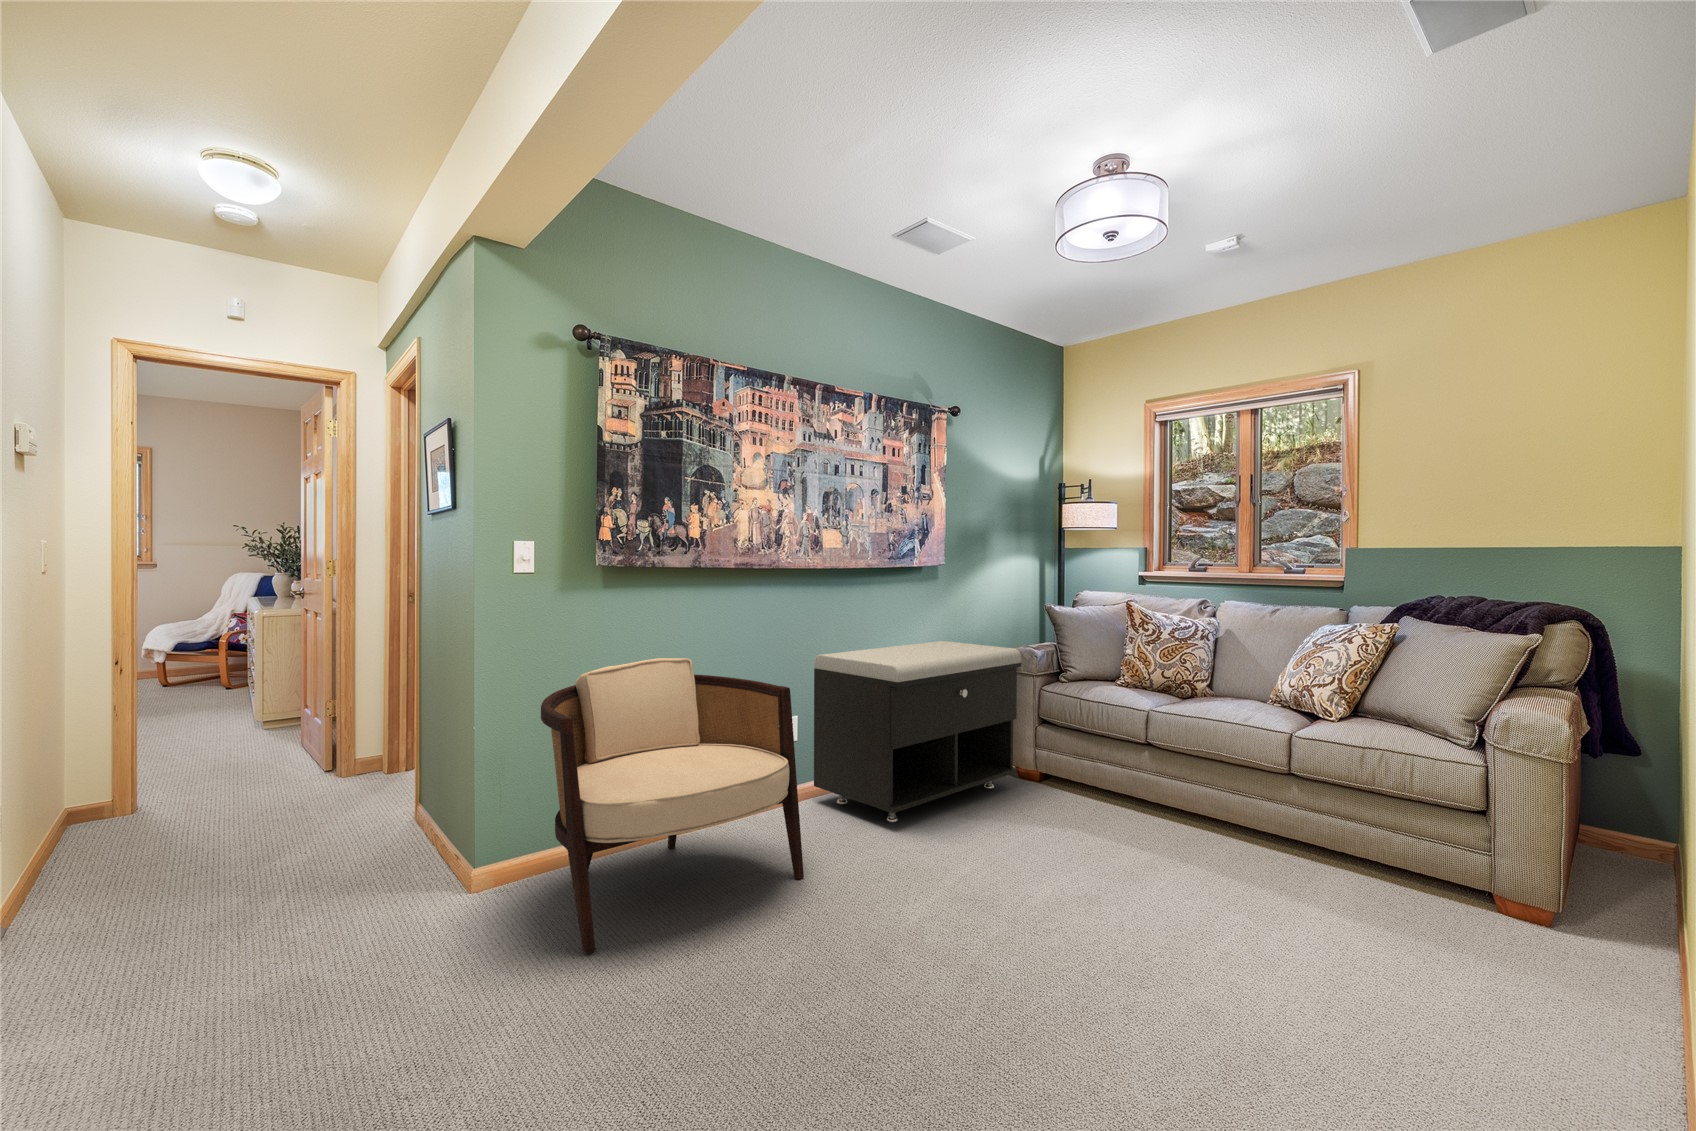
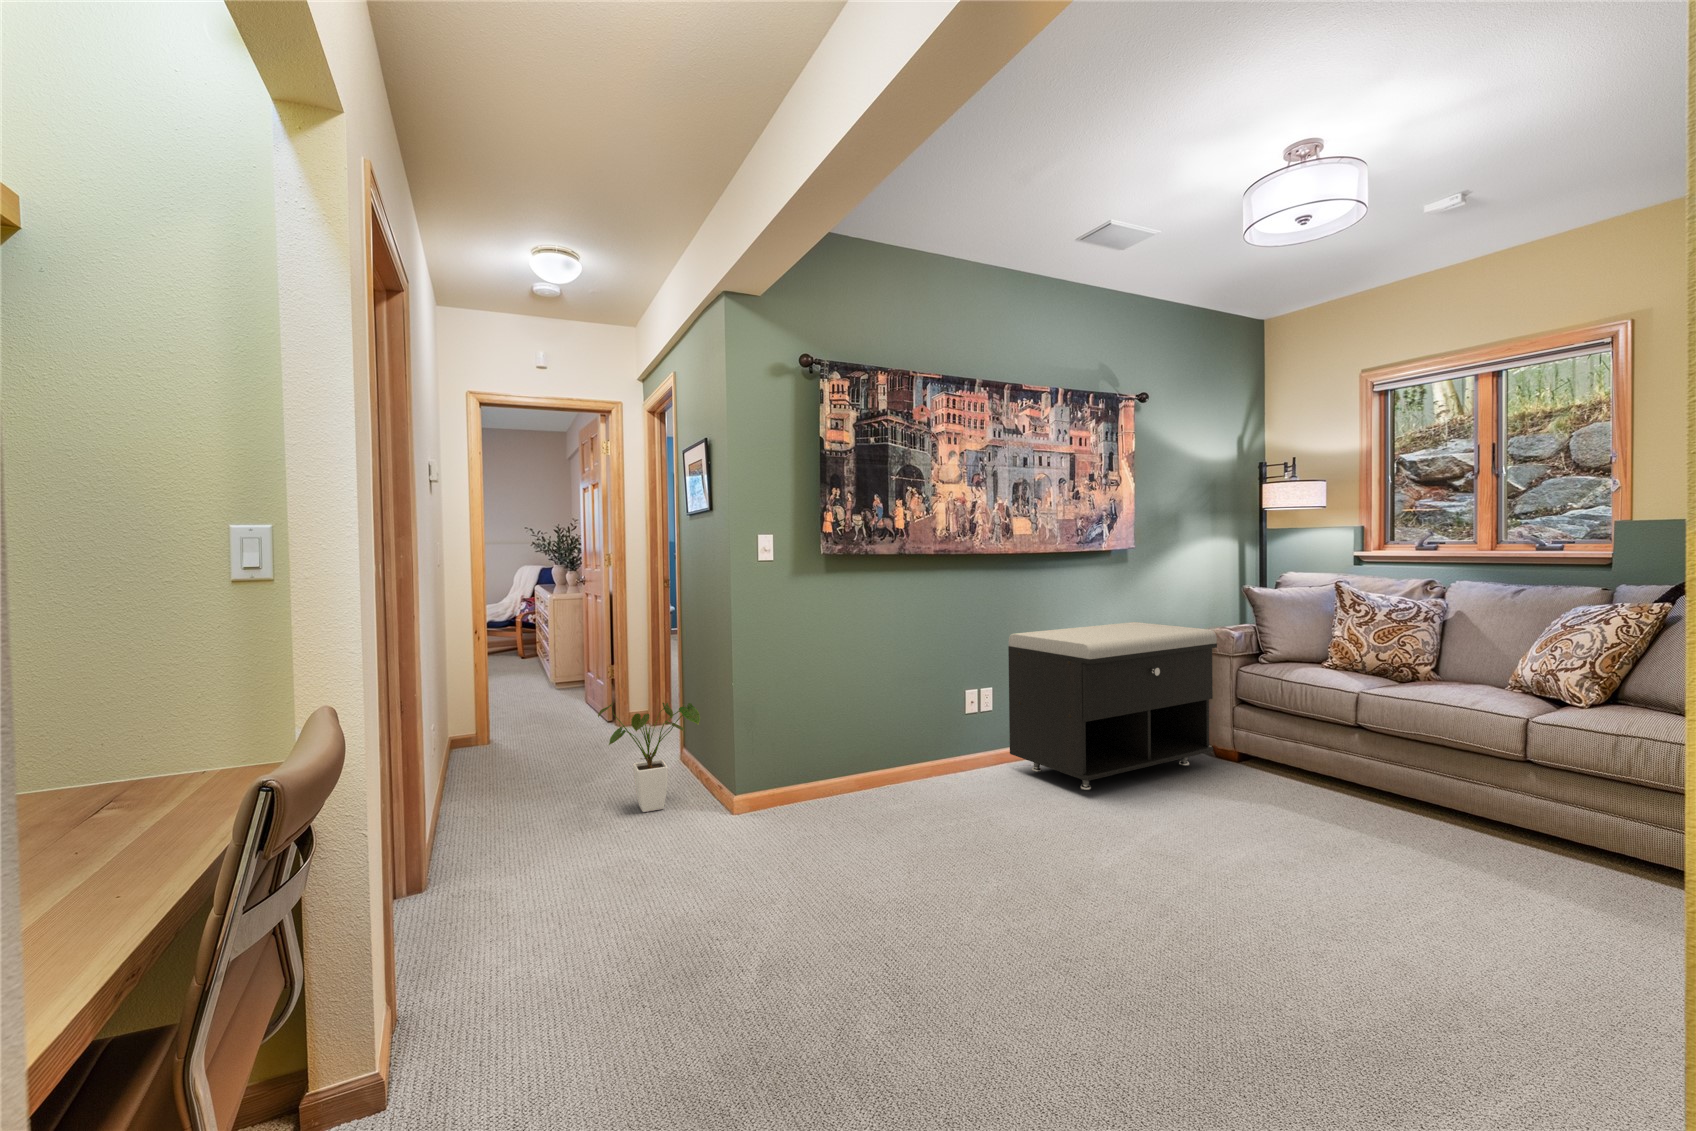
armchair: present [541,658,804,954] -> none [781,635,1004,875]
house plant: none [291,746,436,888] -> present [598,703,700,812]

